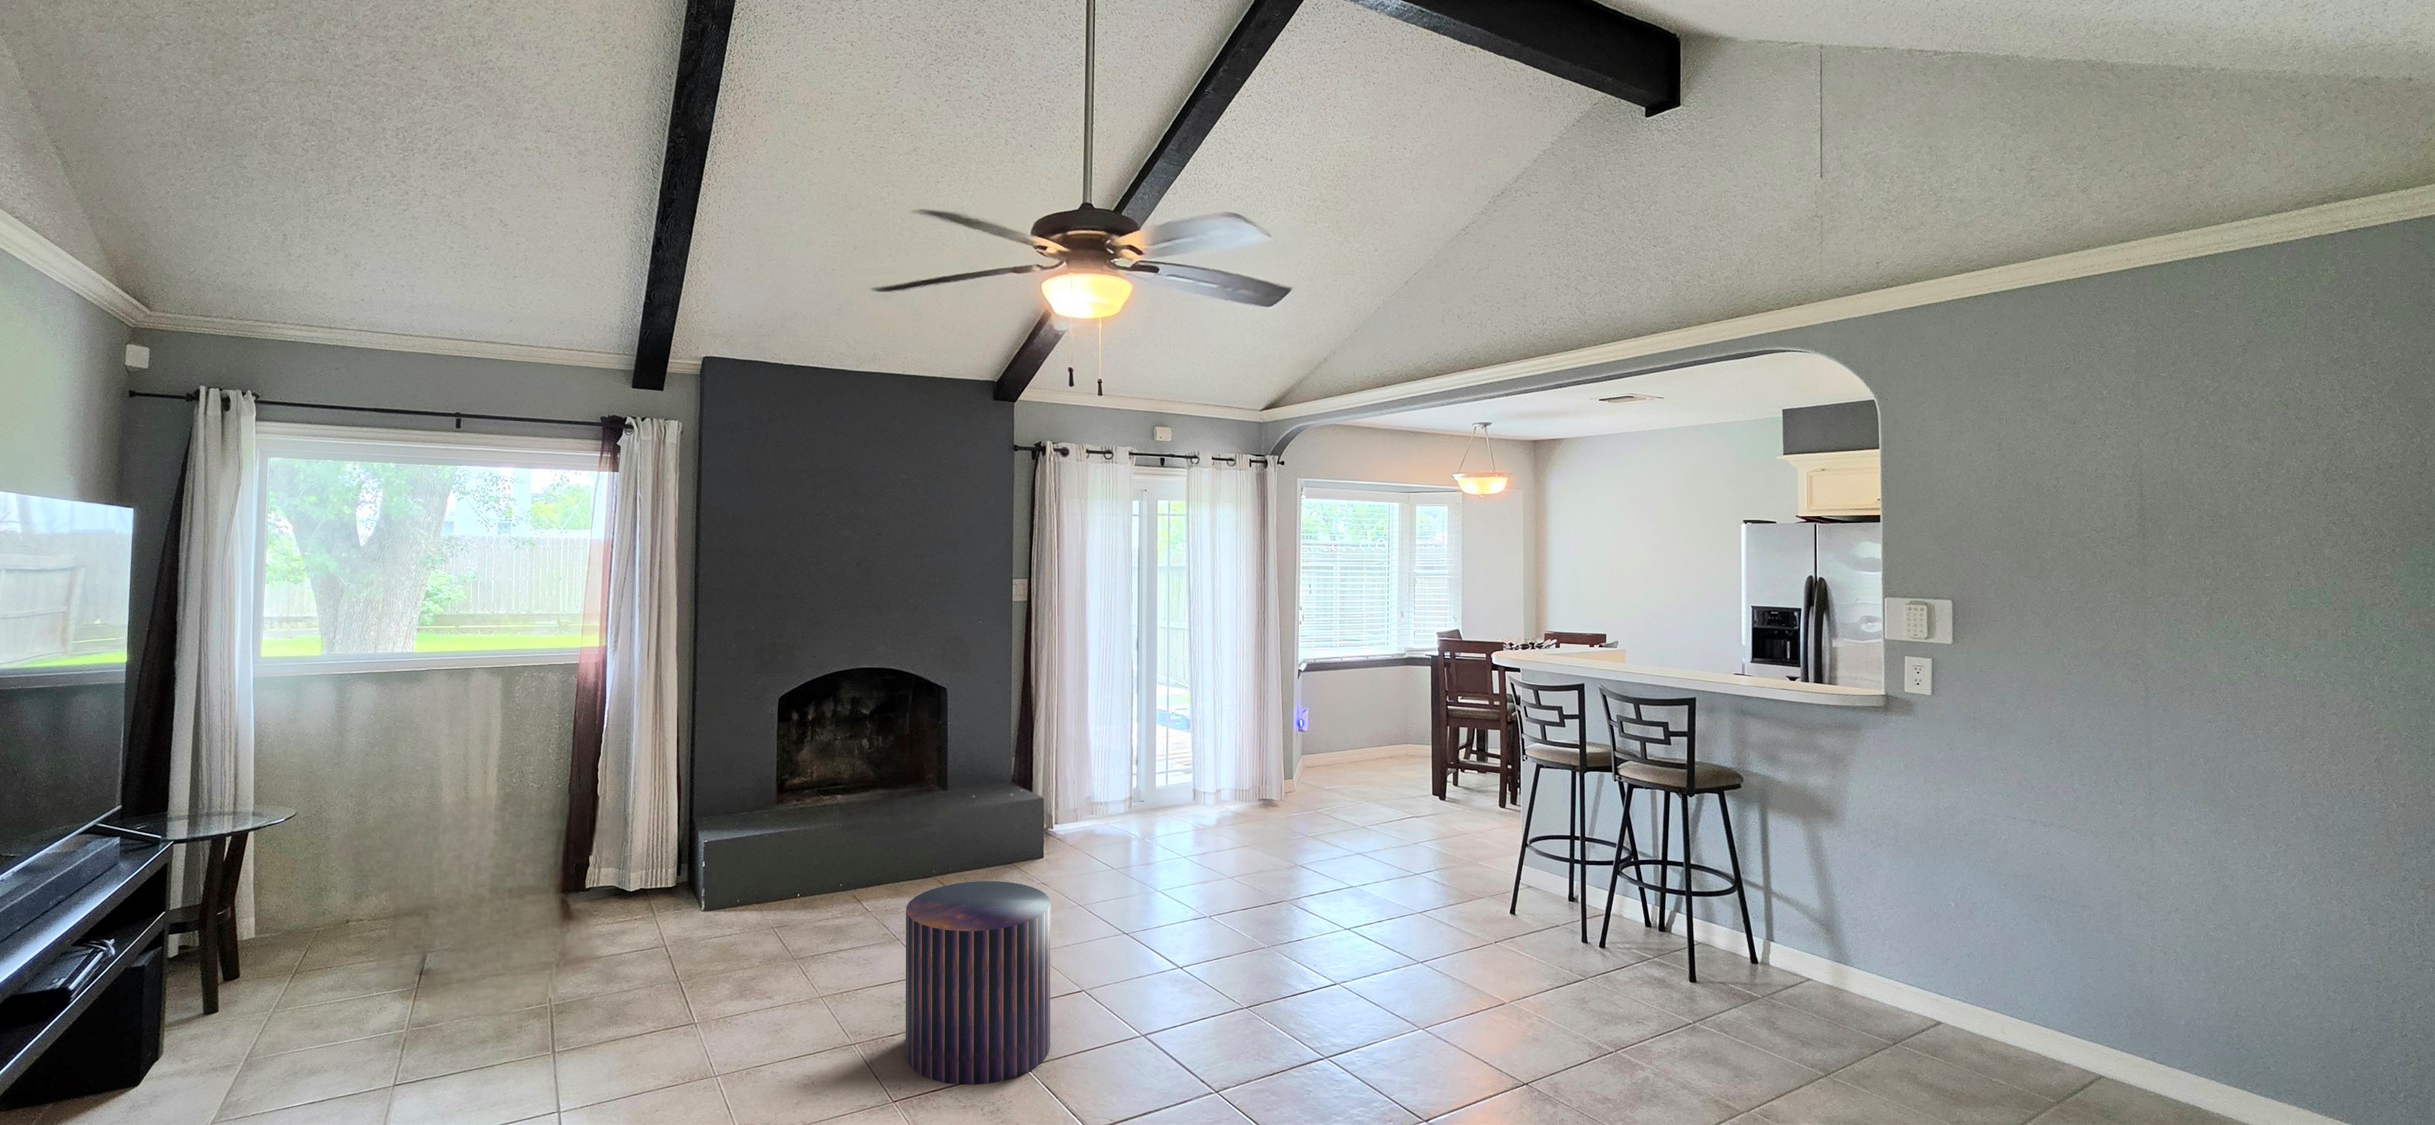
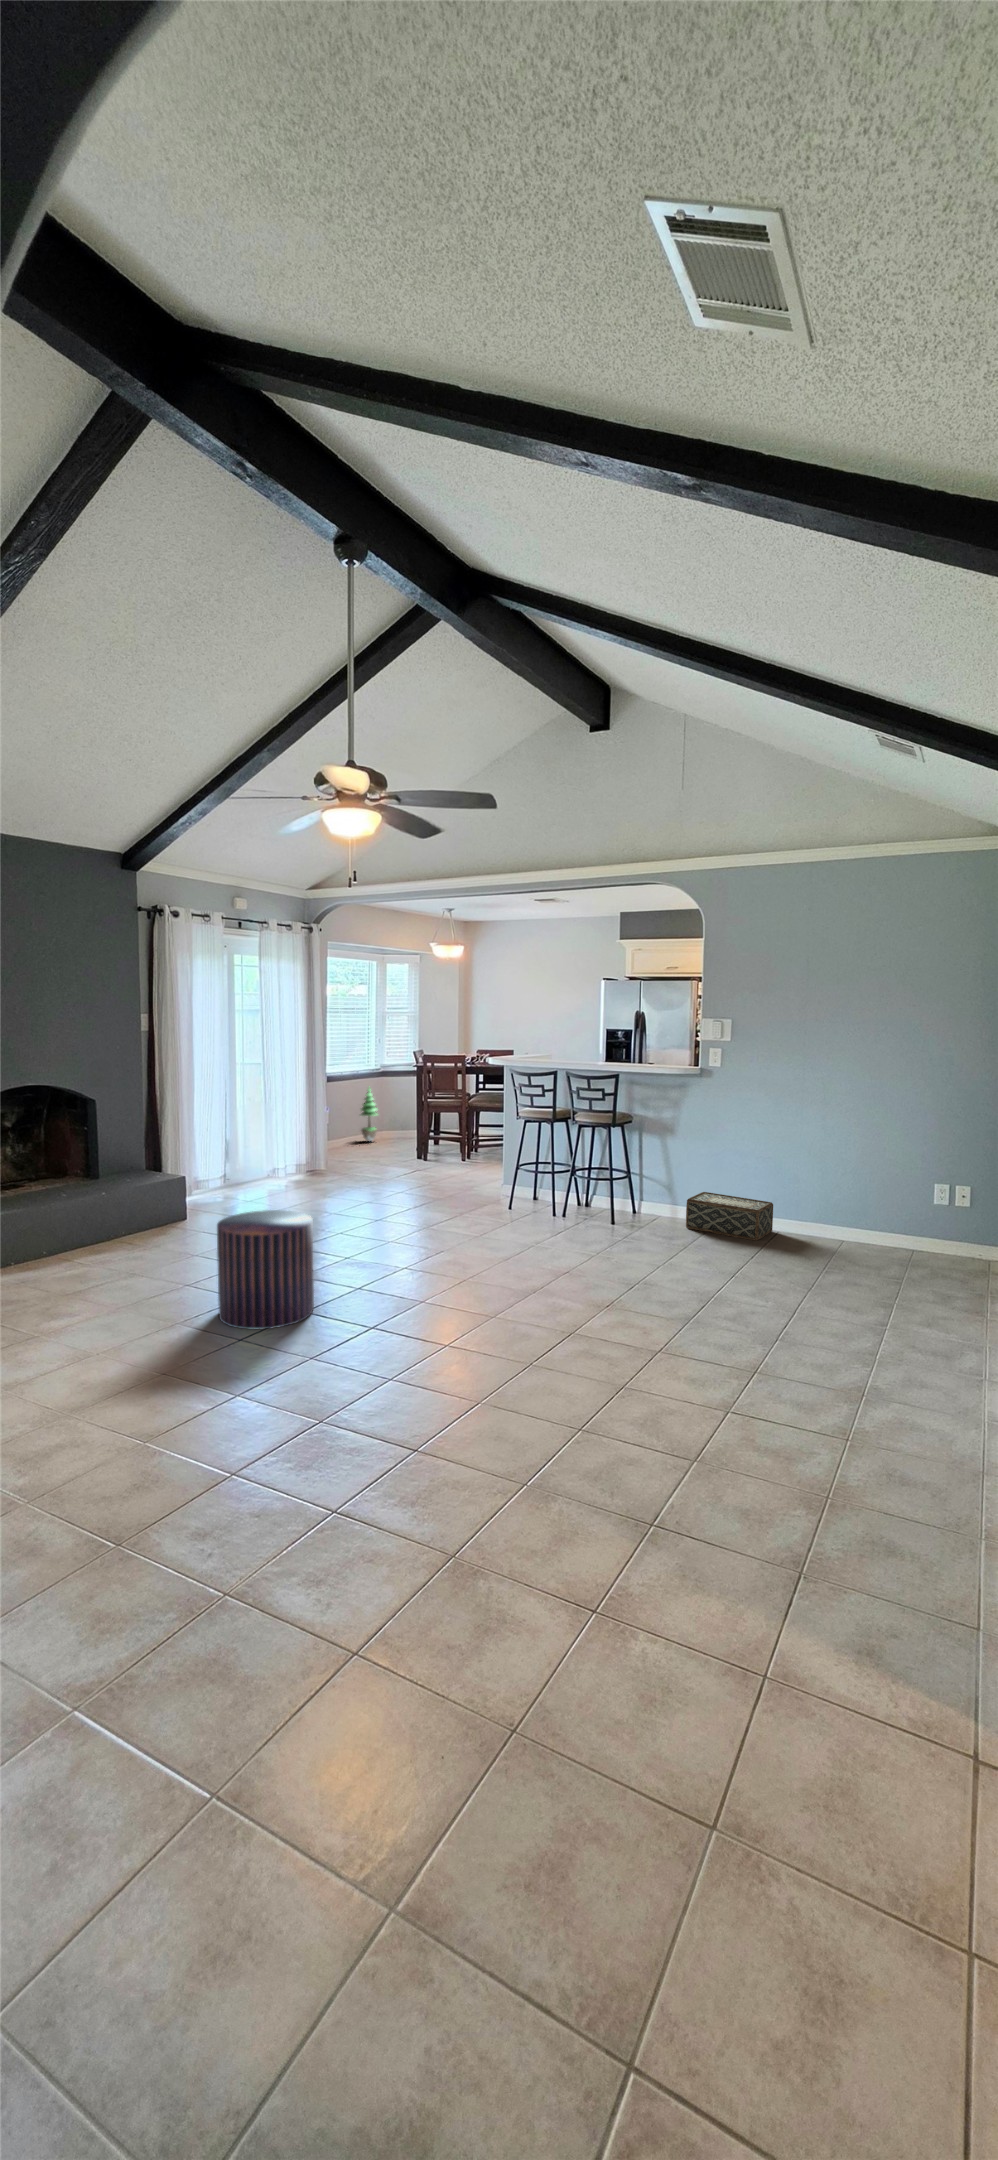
potted tree: none [1365,681,1394,762] -> present [361,1088,377,1141]
woven basket: none [1850,947,2075,1088] -> present [686,1192,773,1241]

